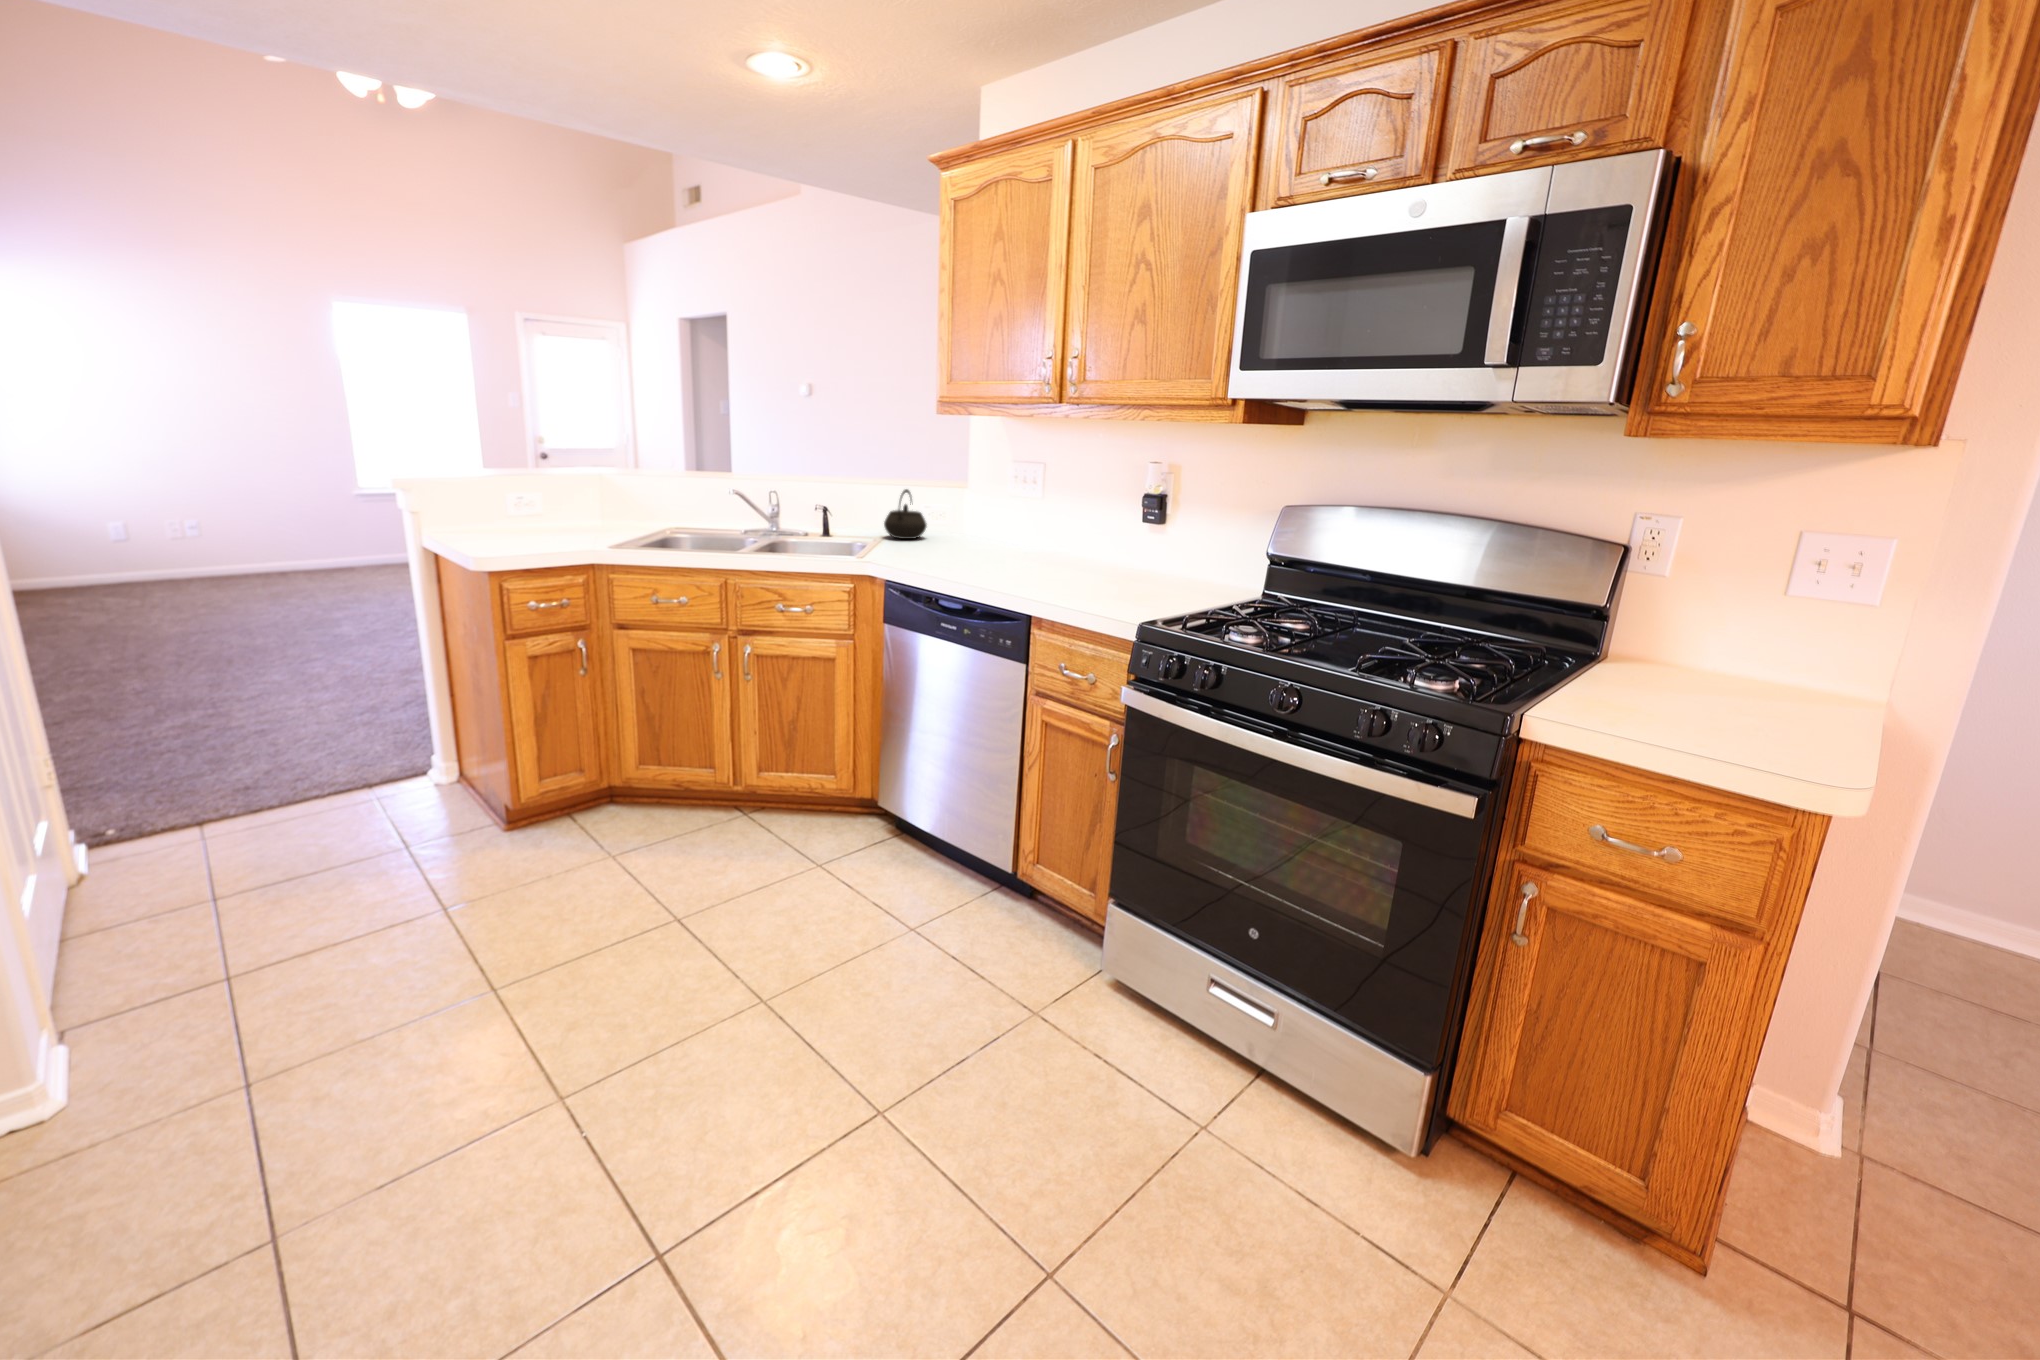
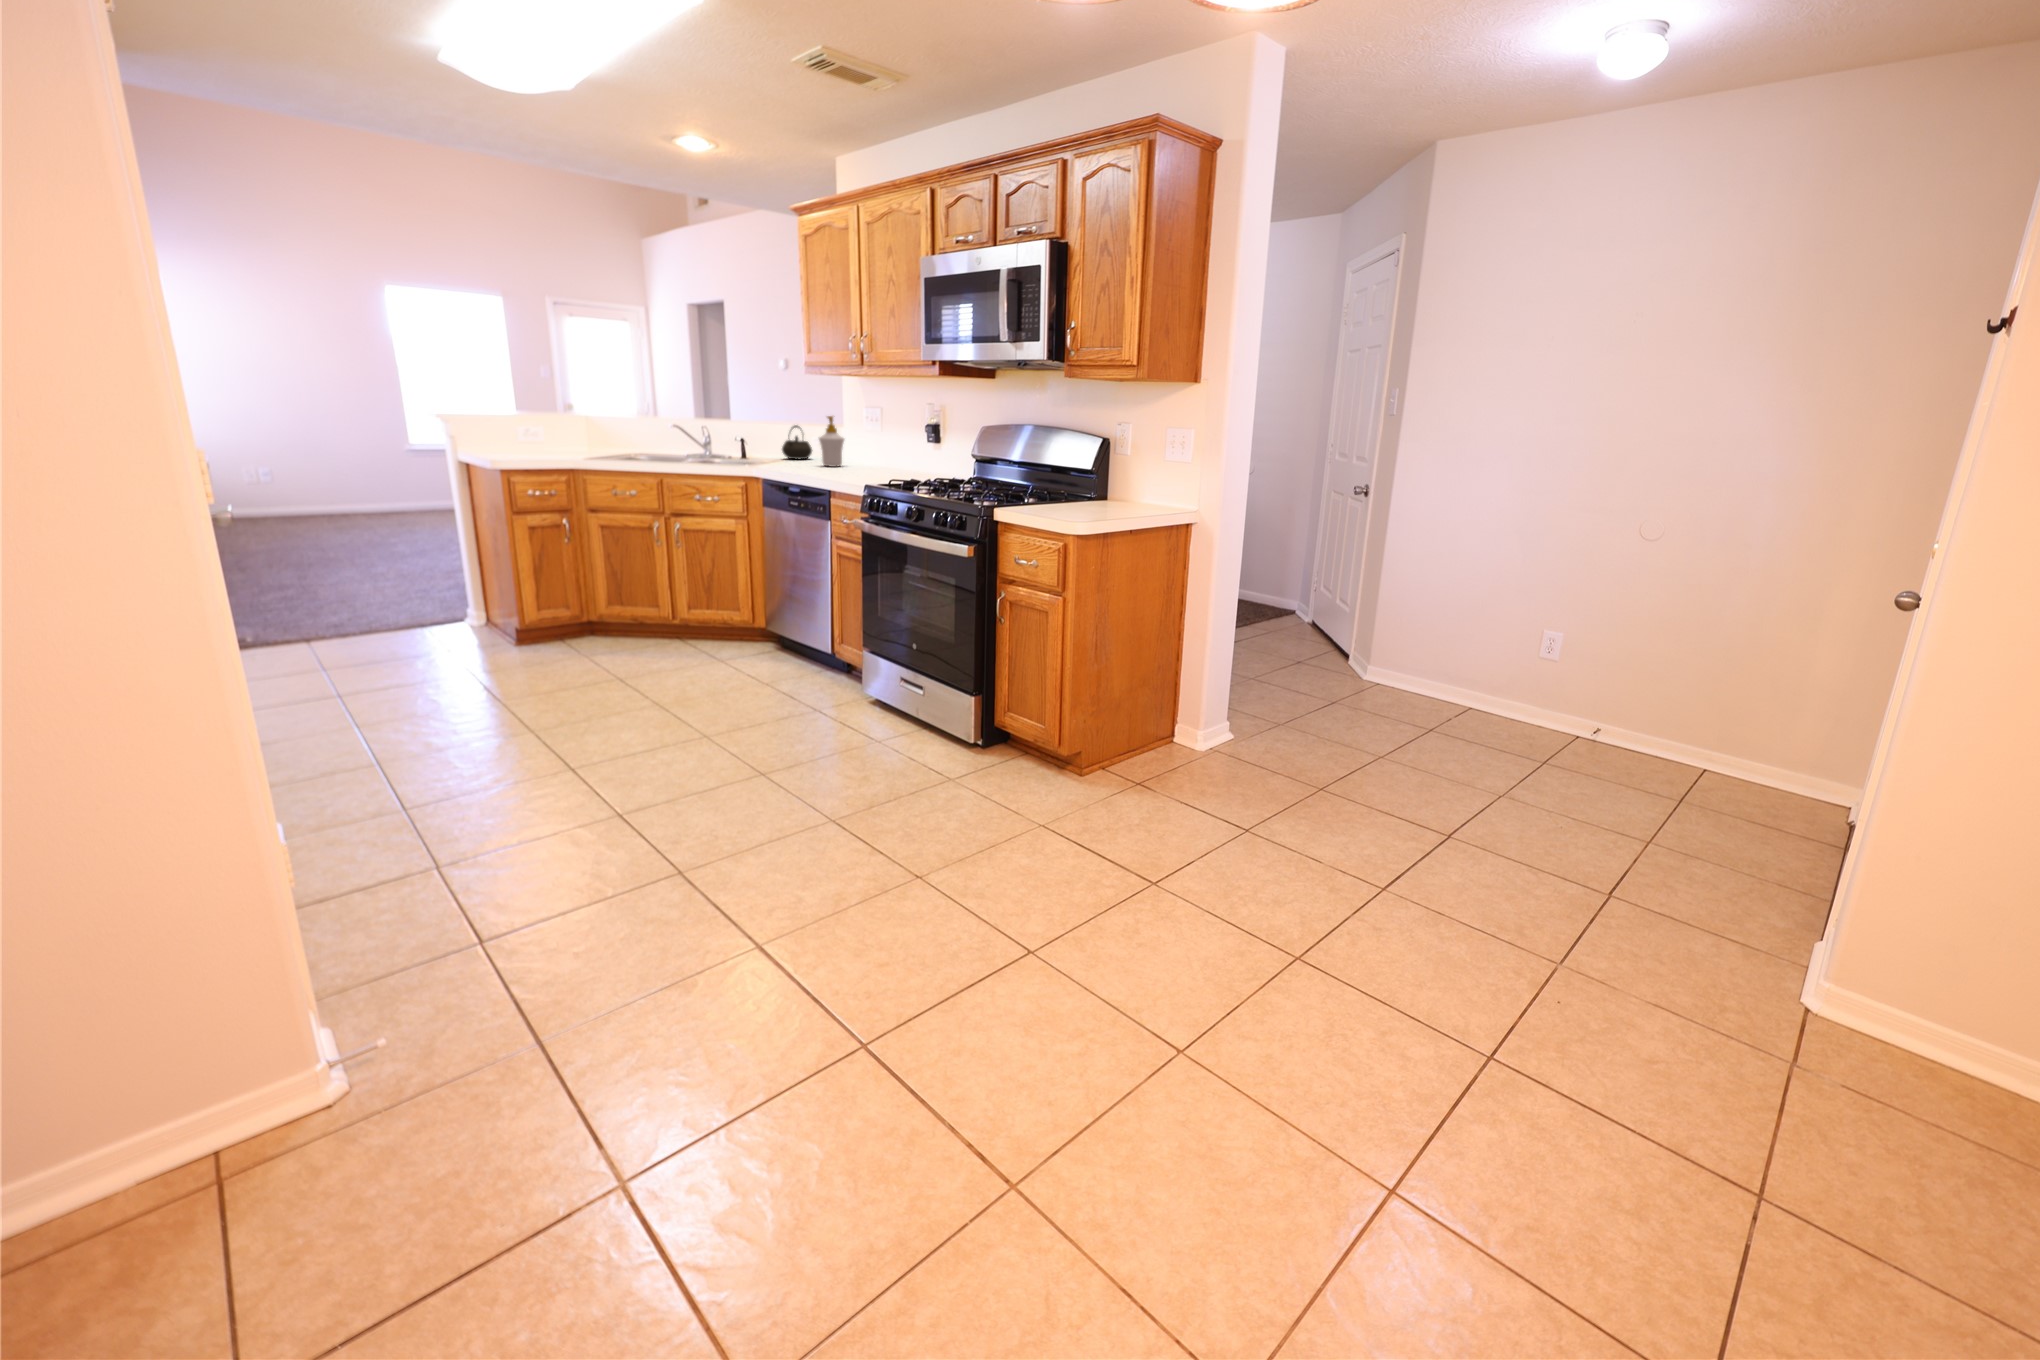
soap bottle: none [962,480,1000,558] -> present [819,416,844,467]

